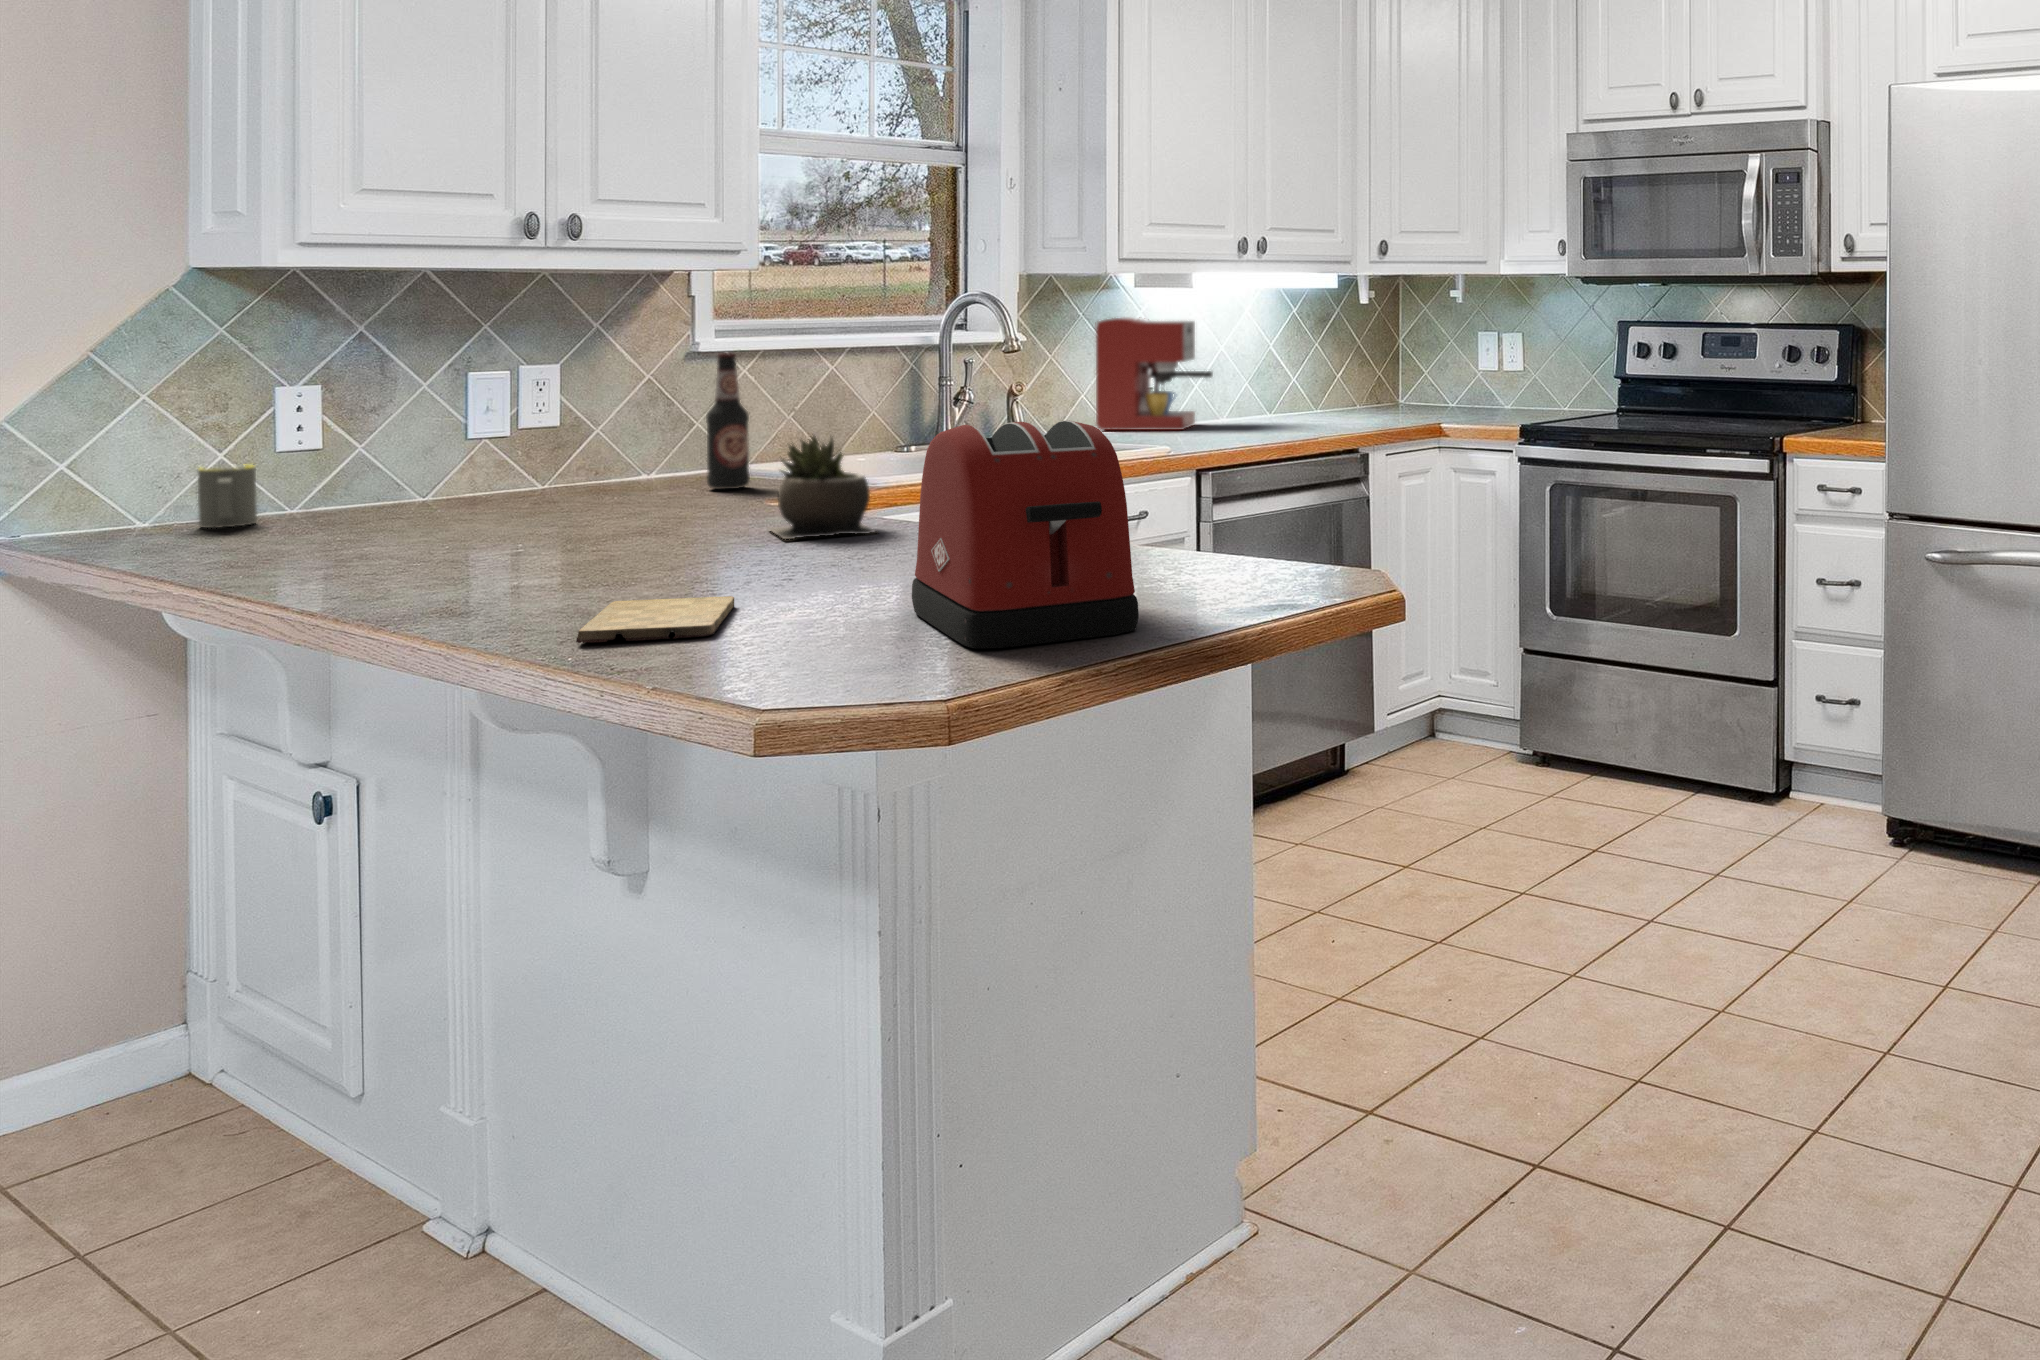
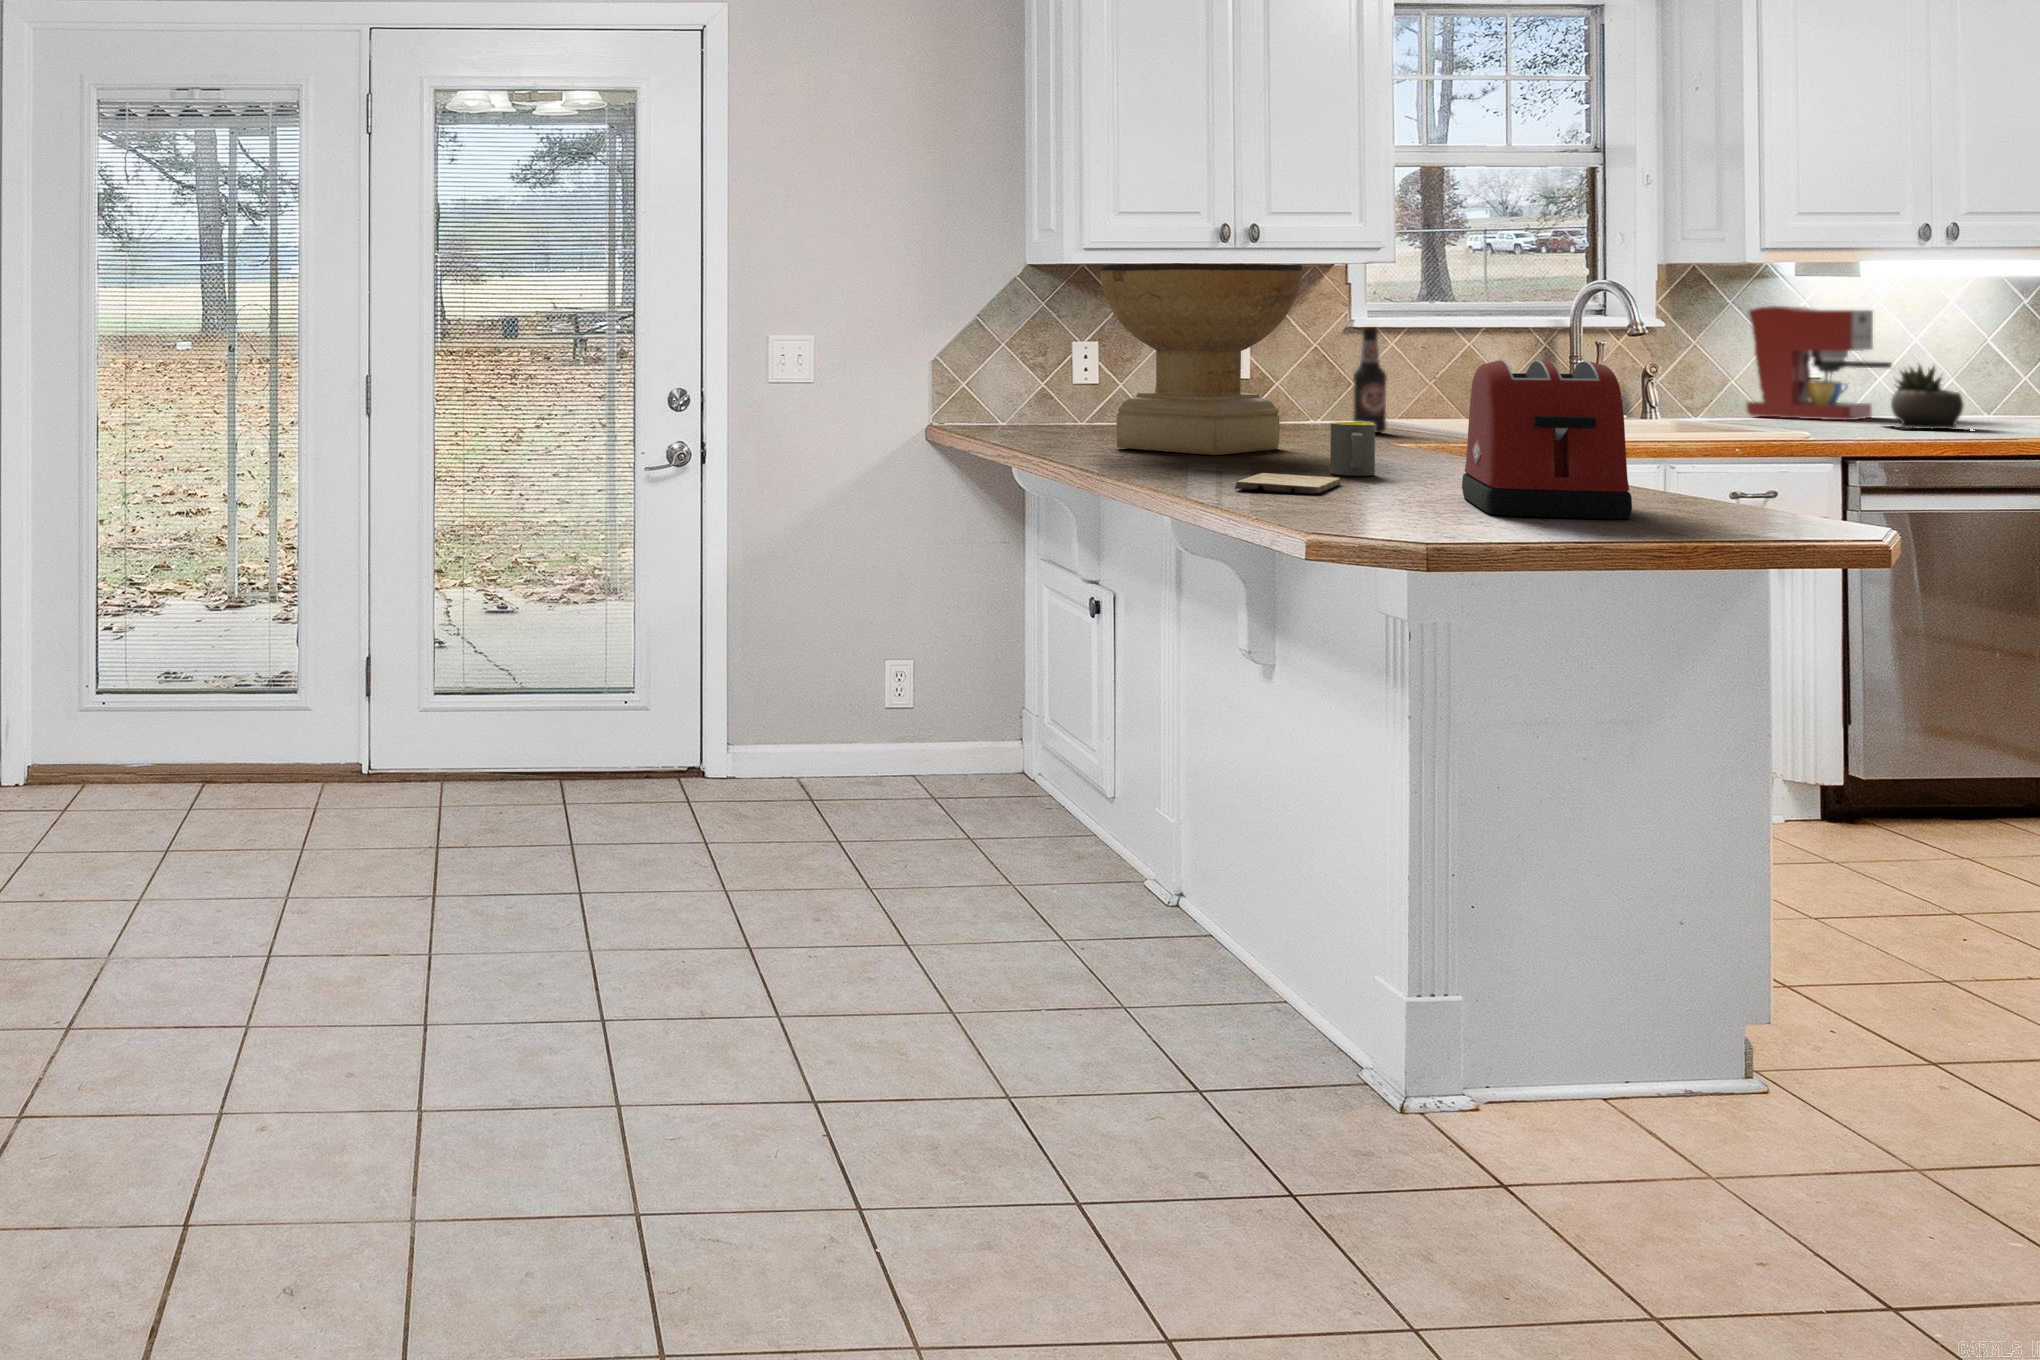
decorative bowl: none [319,272,648,558] -> present [1100,263,1302,455]
succulent plant: present [770,436,875,539] -> present [1889,364,1963,429]
mug: present [198,465,257,528] -> present [1330,422,1375,476]

